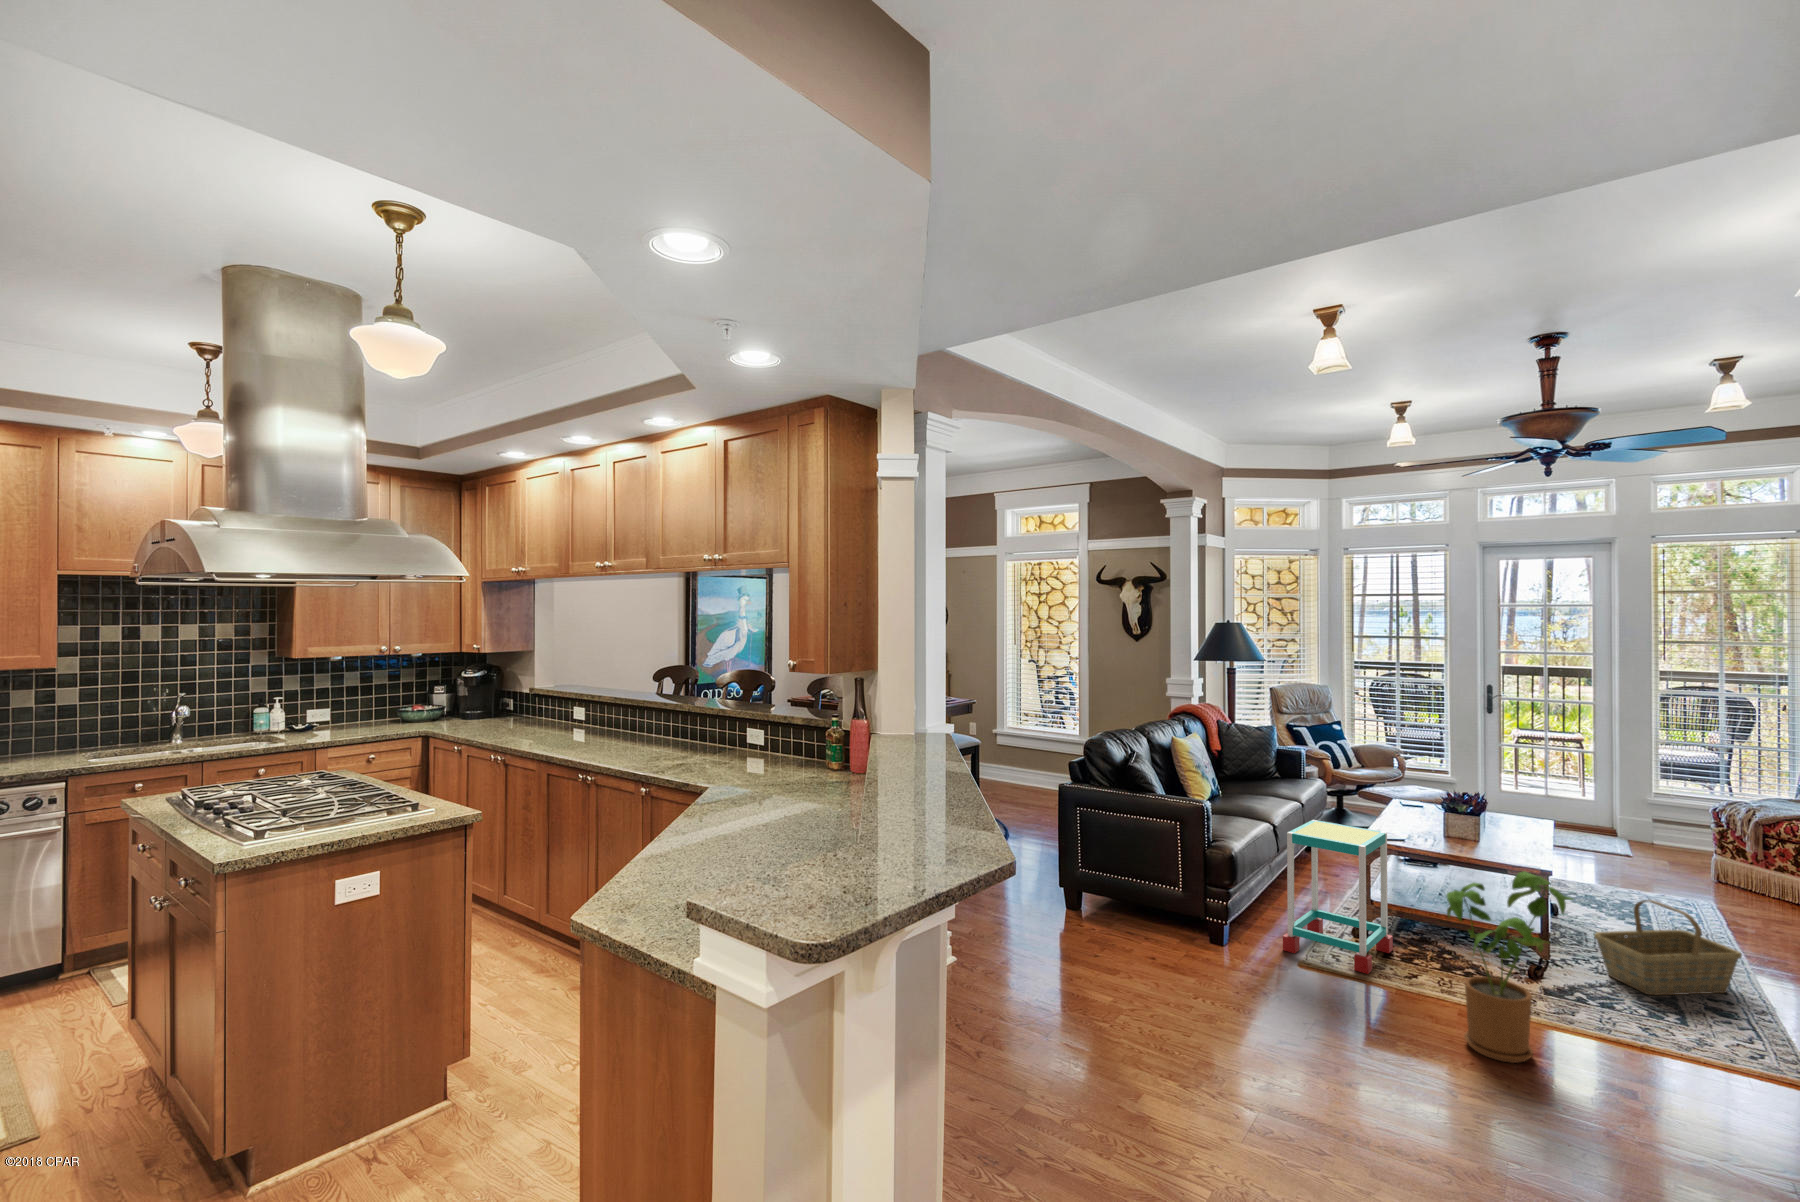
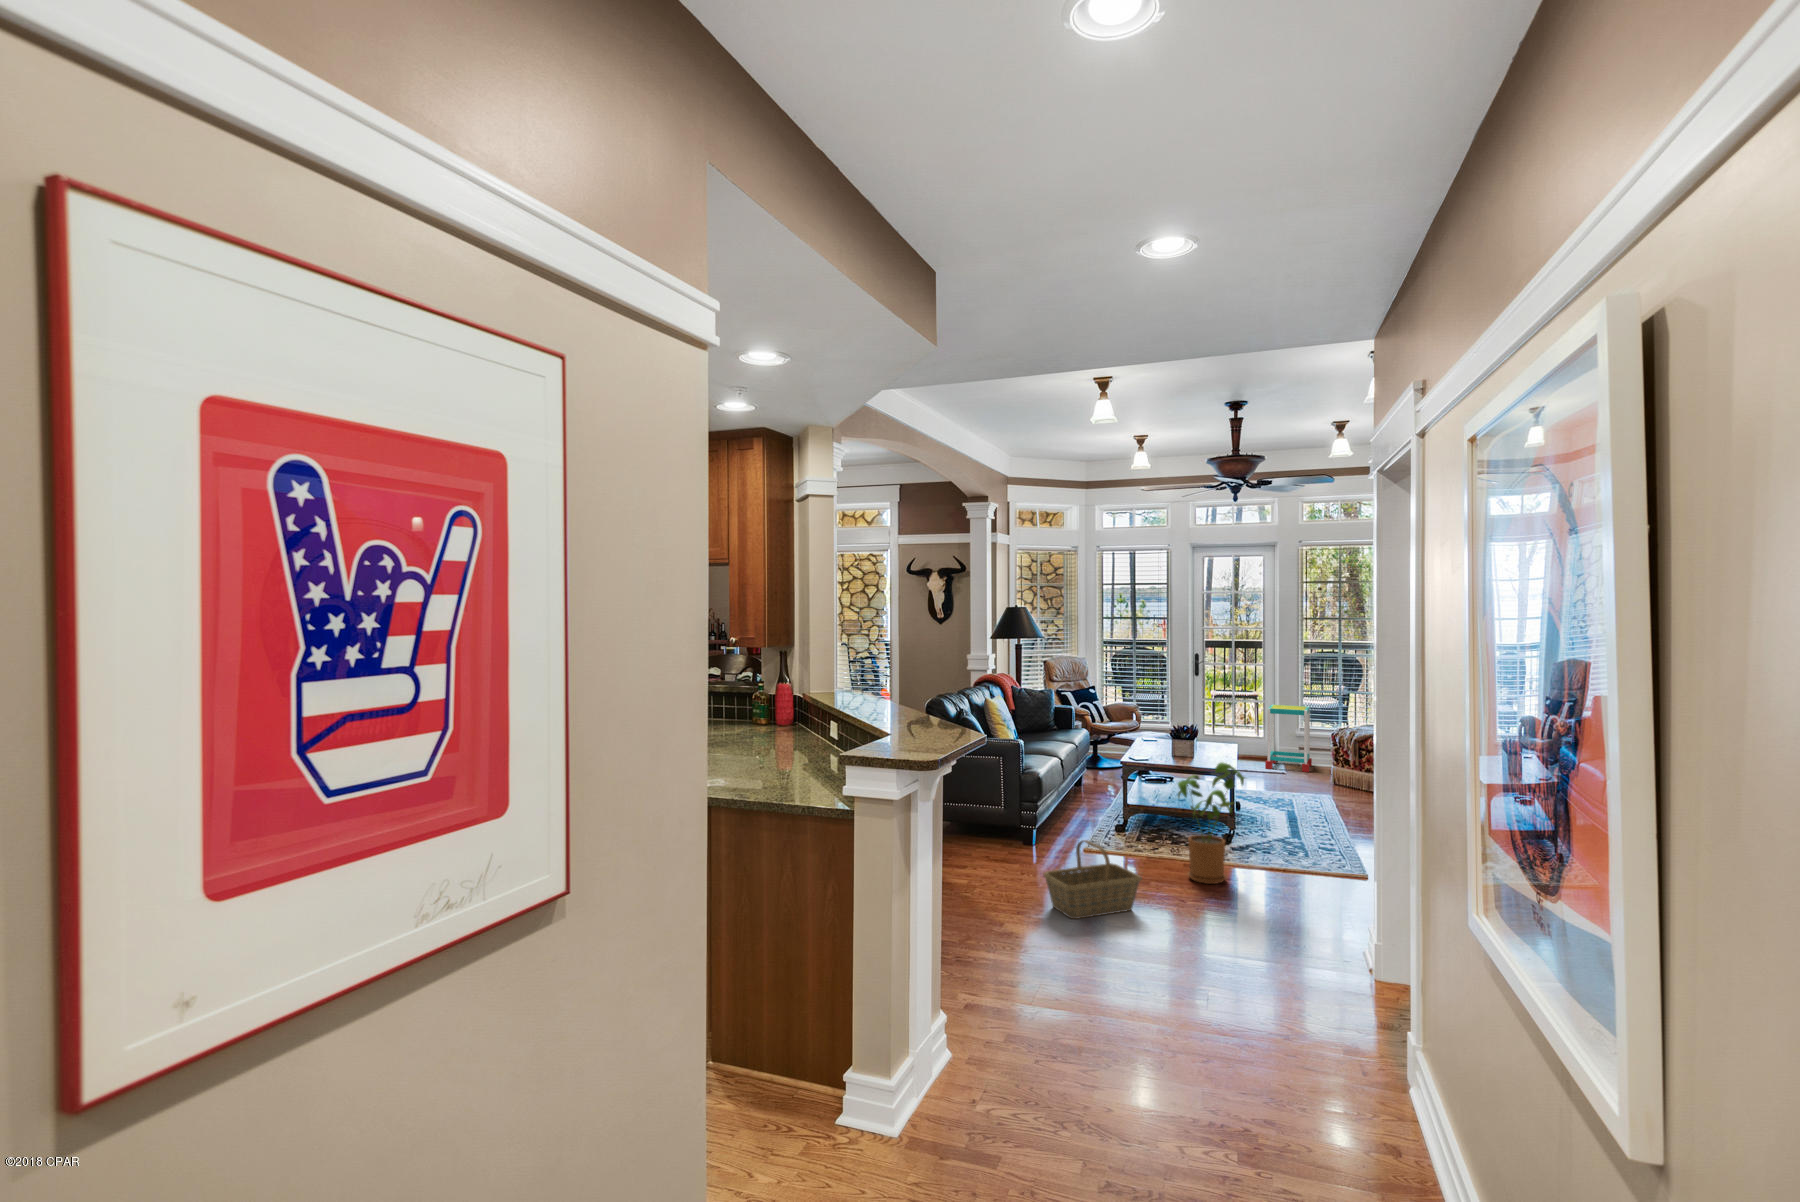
side table: present [1283,820,1393,974] -> present [1265,705,1312,772]
basket: present [1594,900,1742,995] -> present [1044,840,1141,919]

